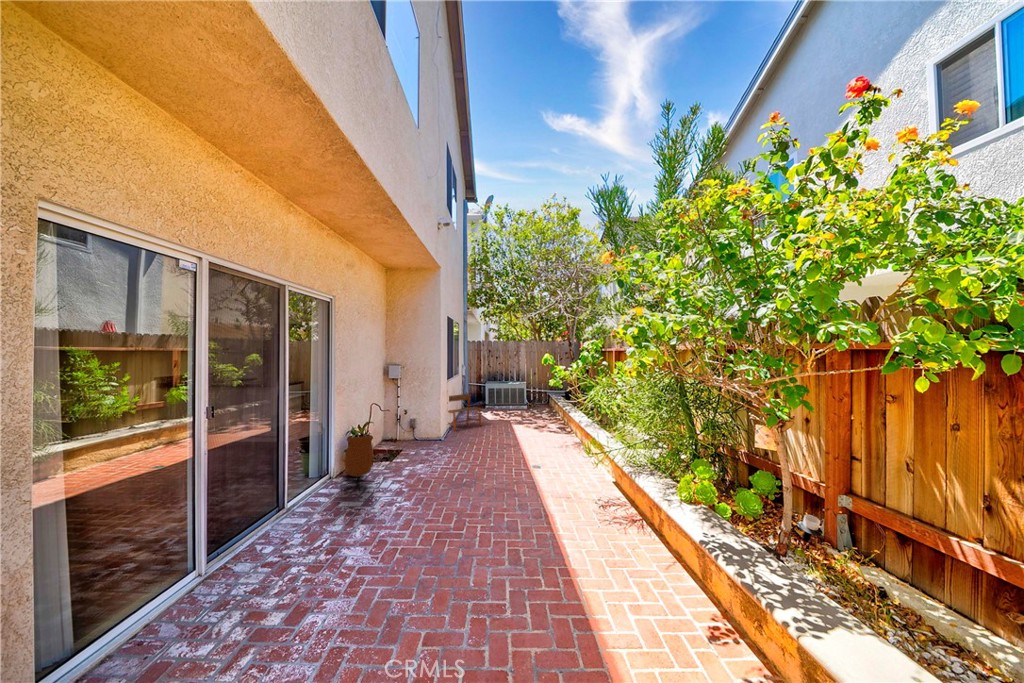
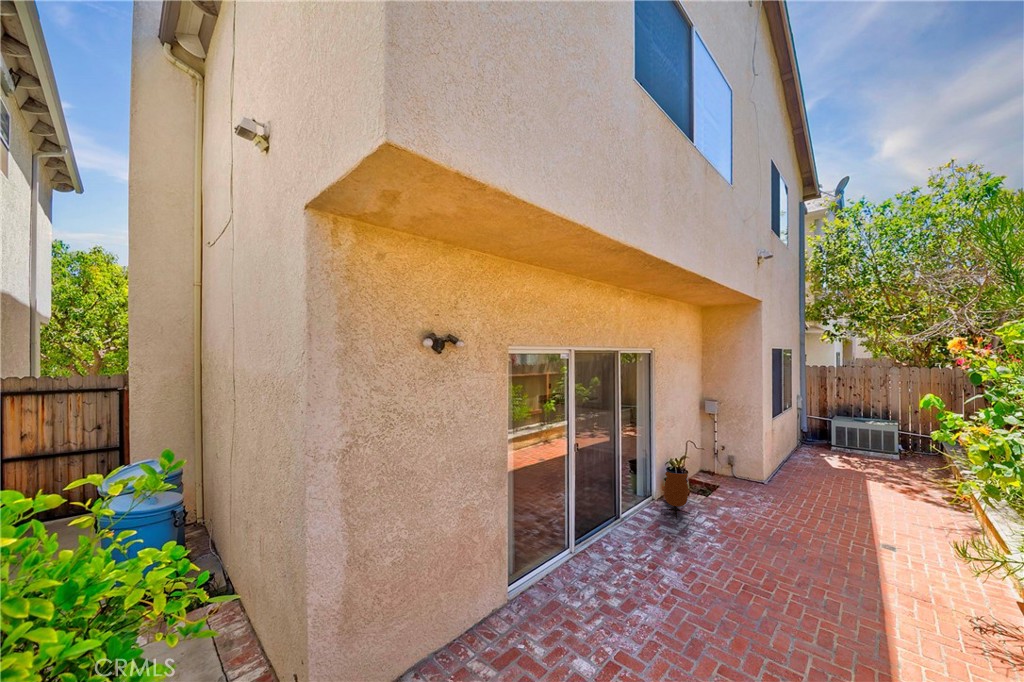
bench: present [448,394,481,431] -> none [768,434,819,475]

